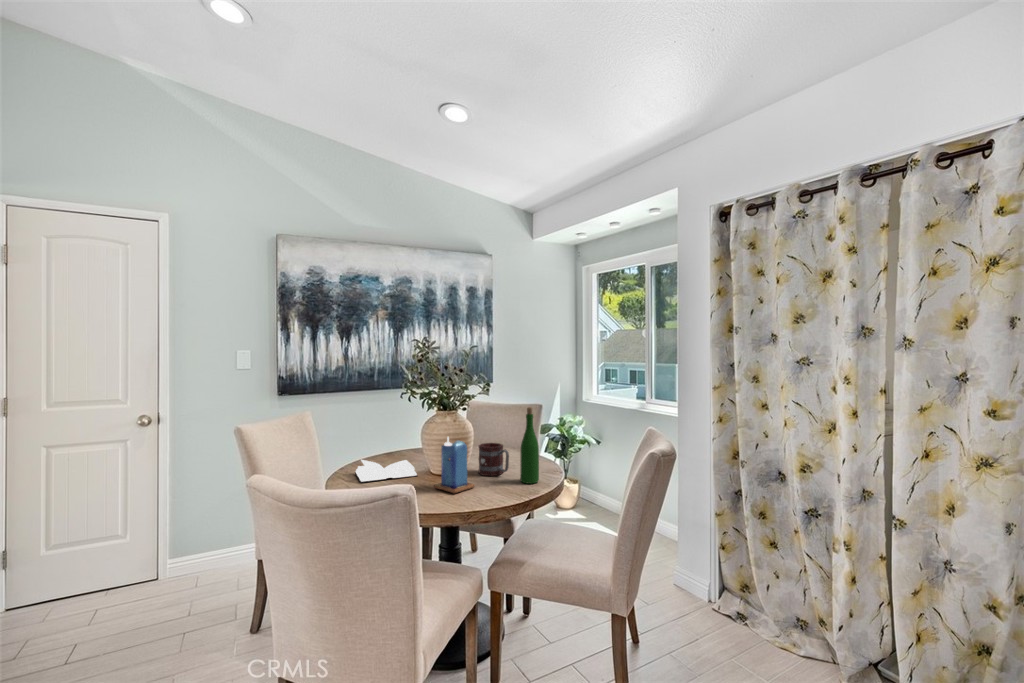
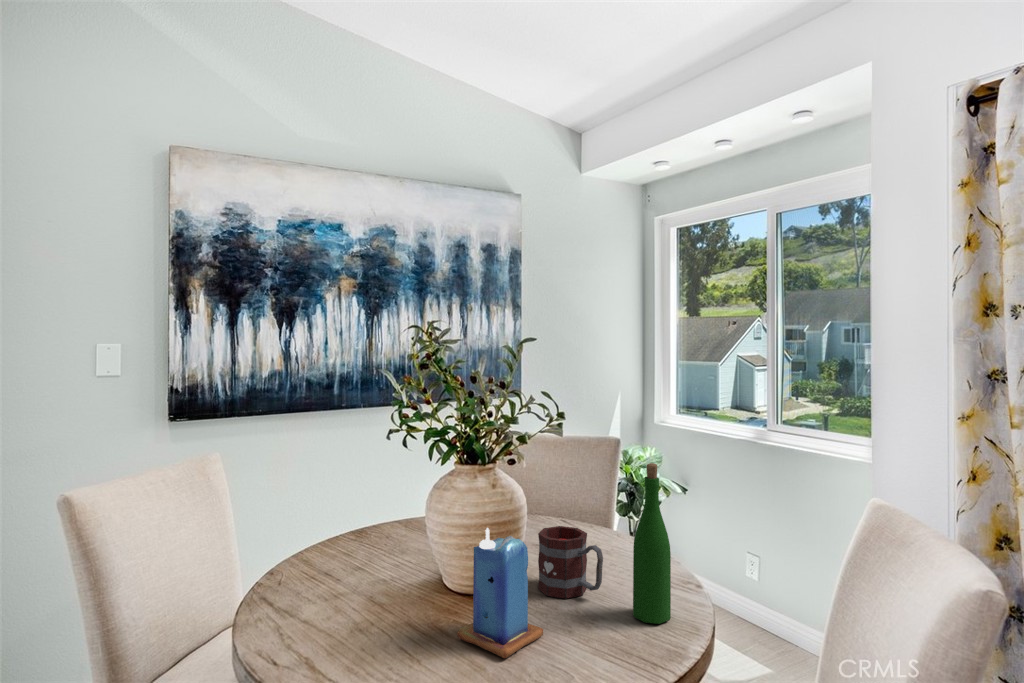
book: present [355,460,418,483] -> none [293,556,418,618]

